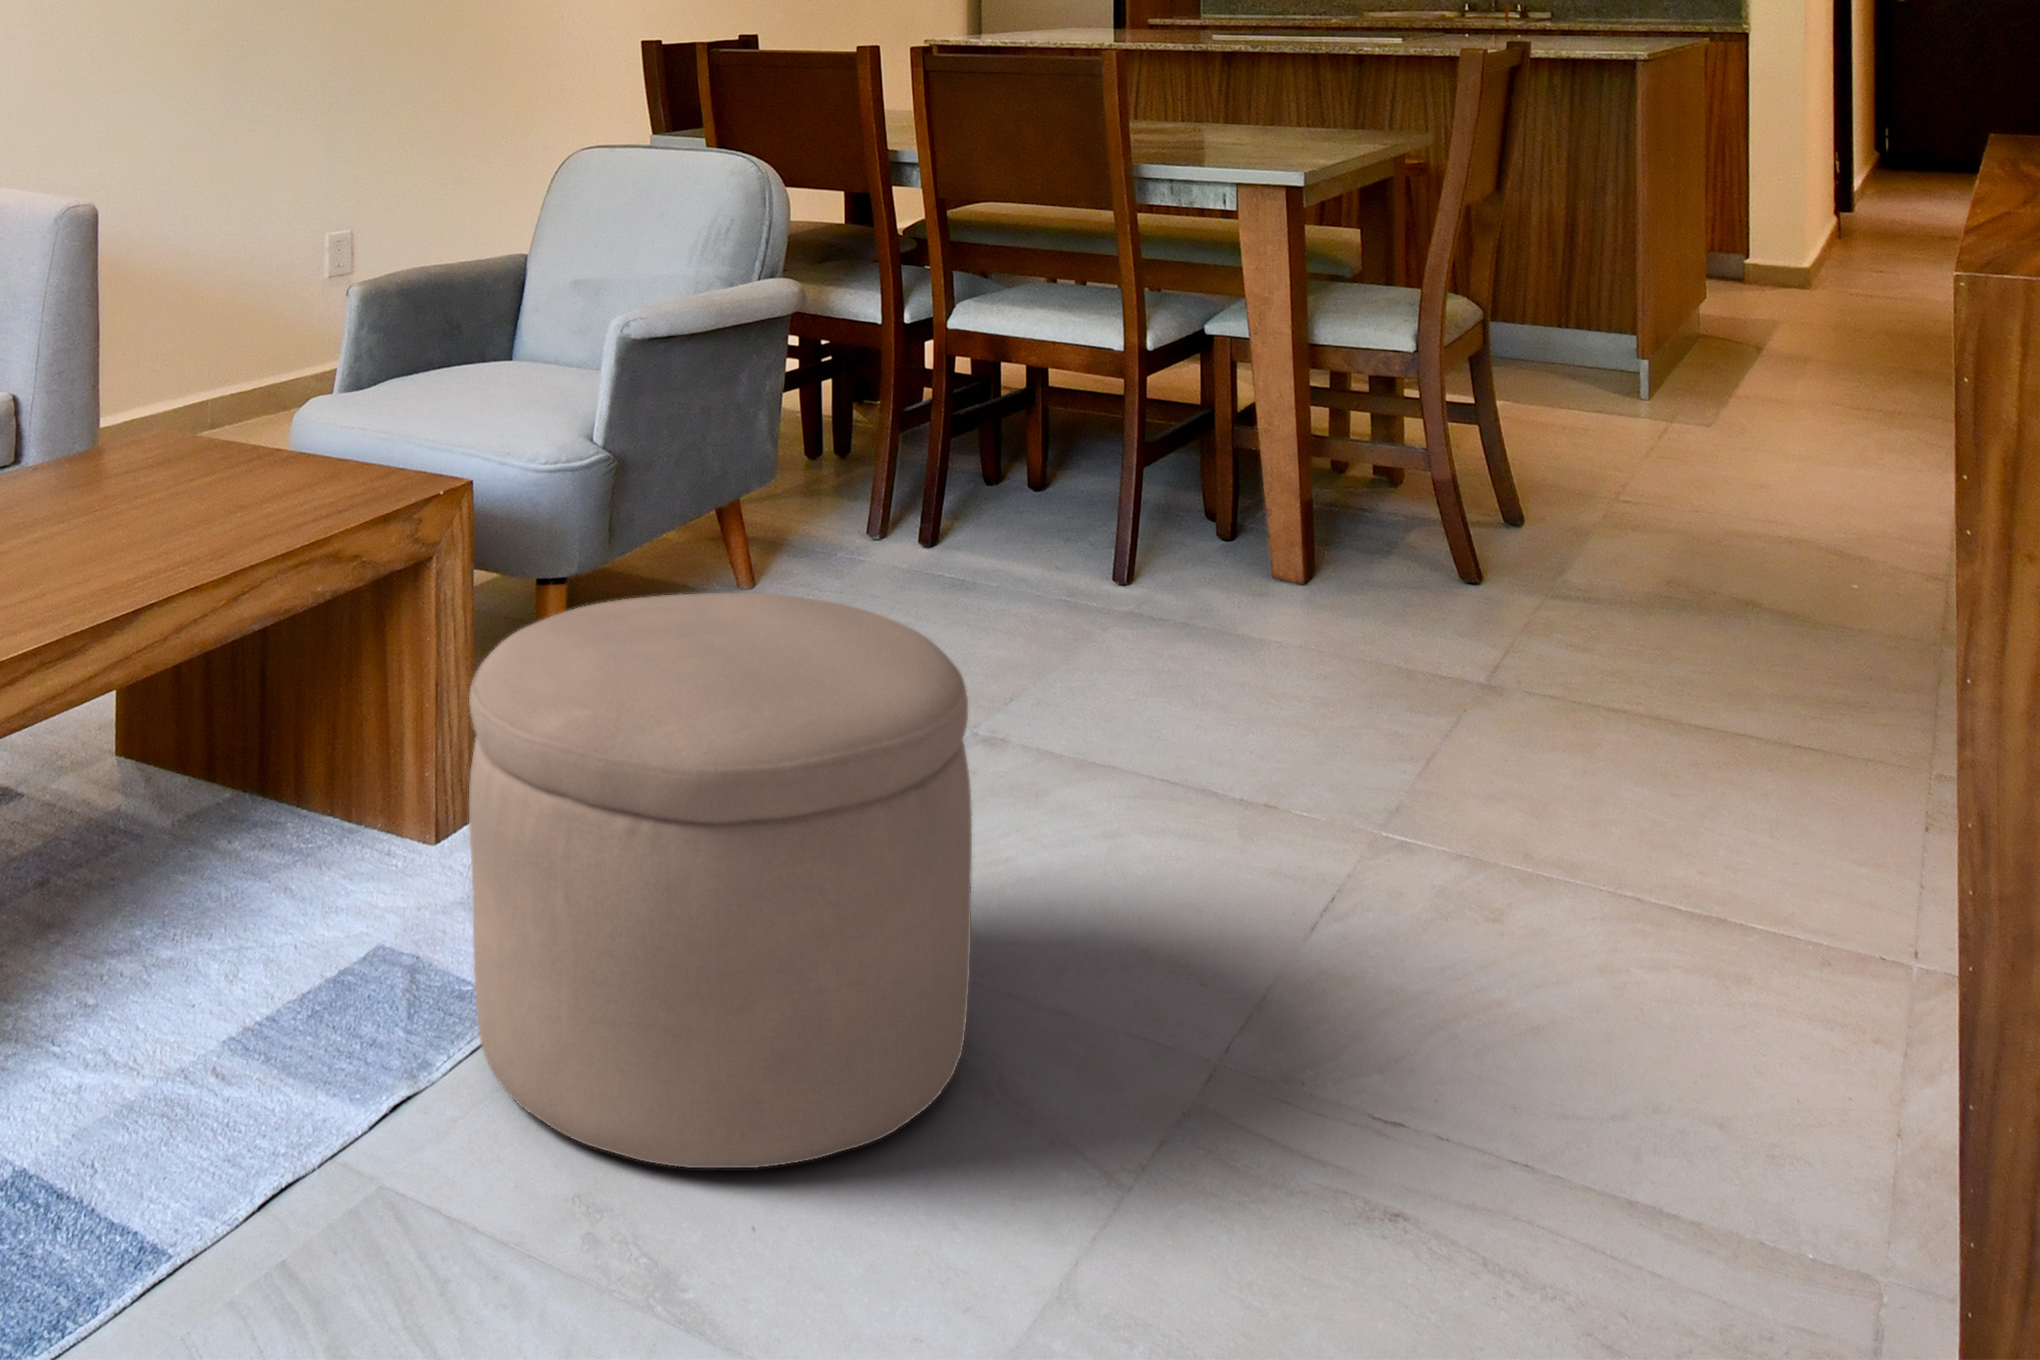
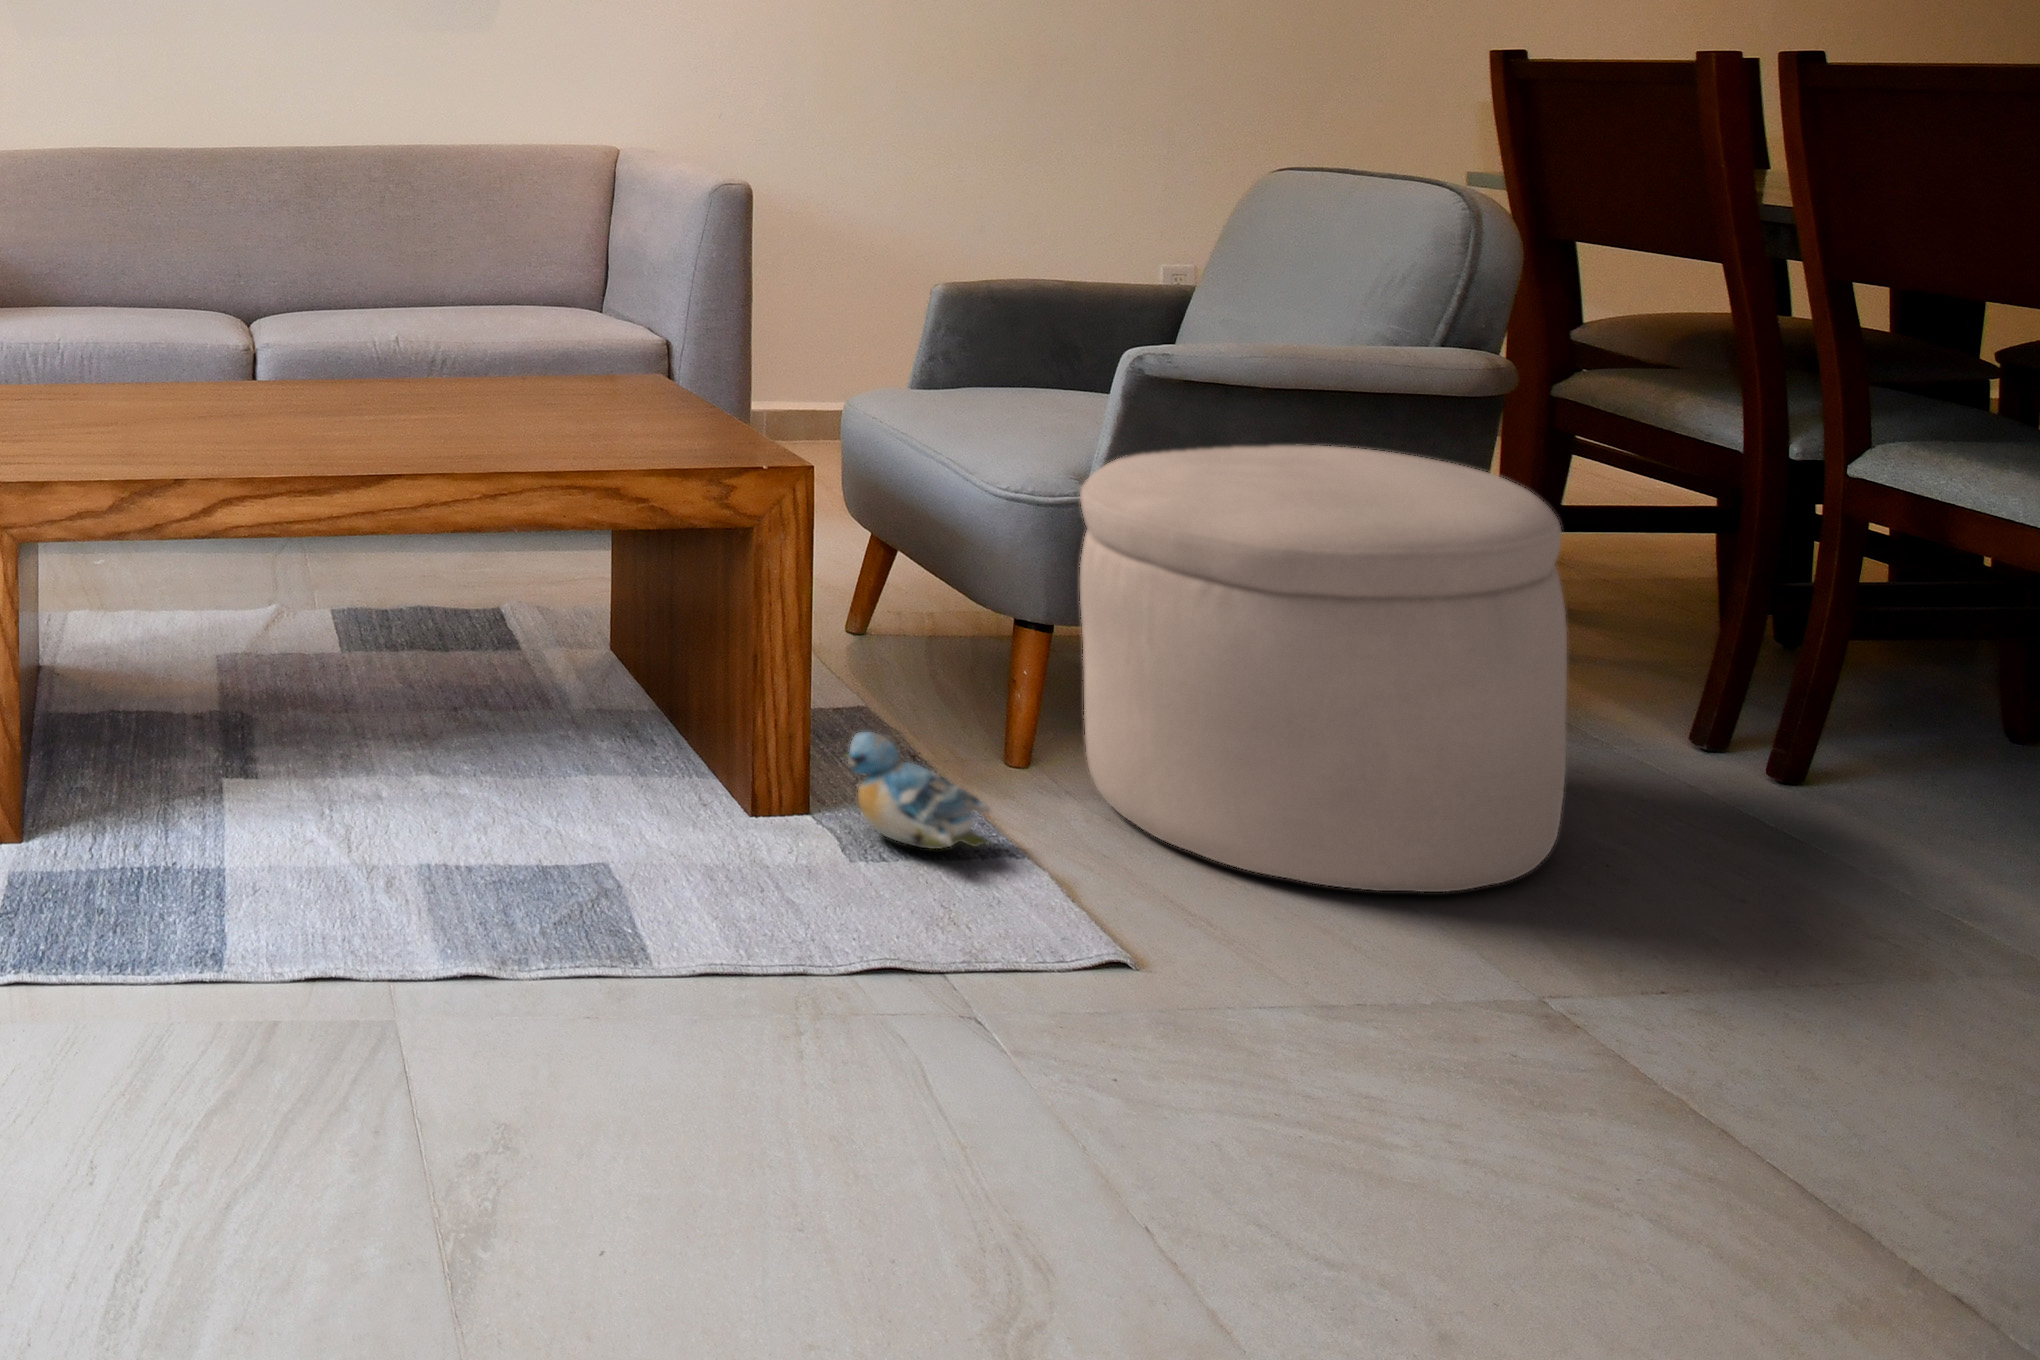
plush toy: none [190,1088,384,1241] -> present [846,732,990,849]

